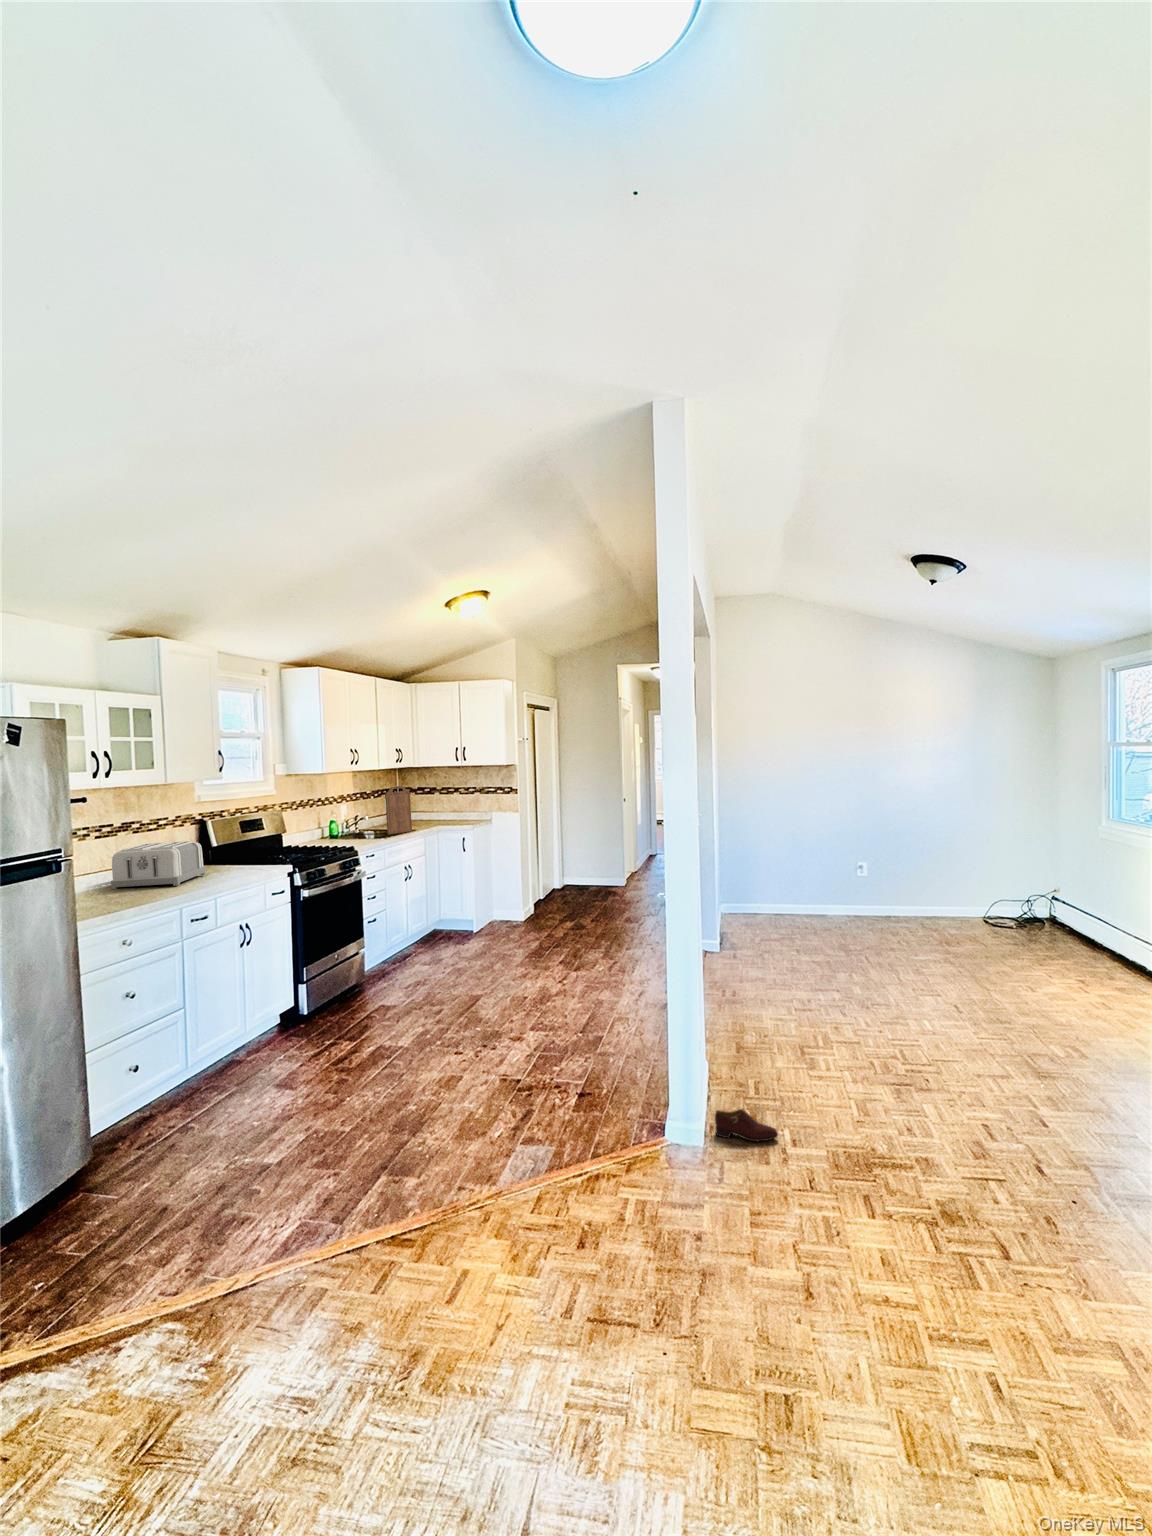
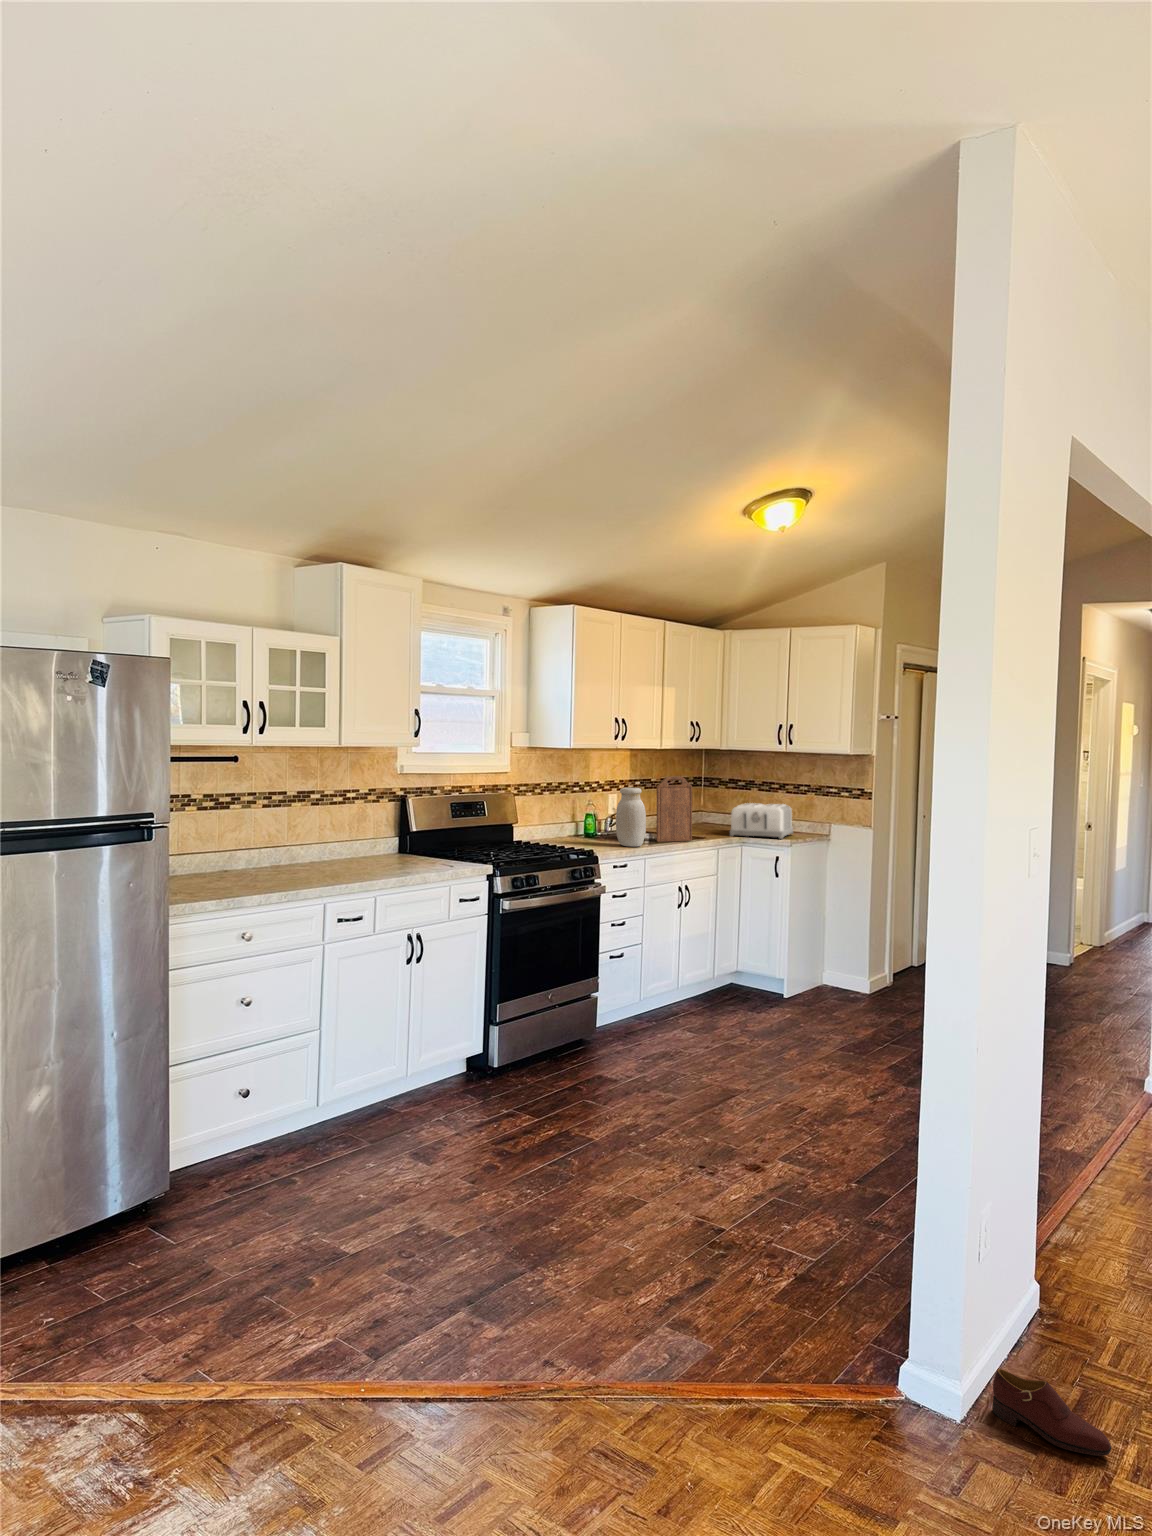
jar: none [361,796,385,840] -> present [616,788,646,847]
toaster: present [111,841,206,889] -> present [730,803,793,839]

